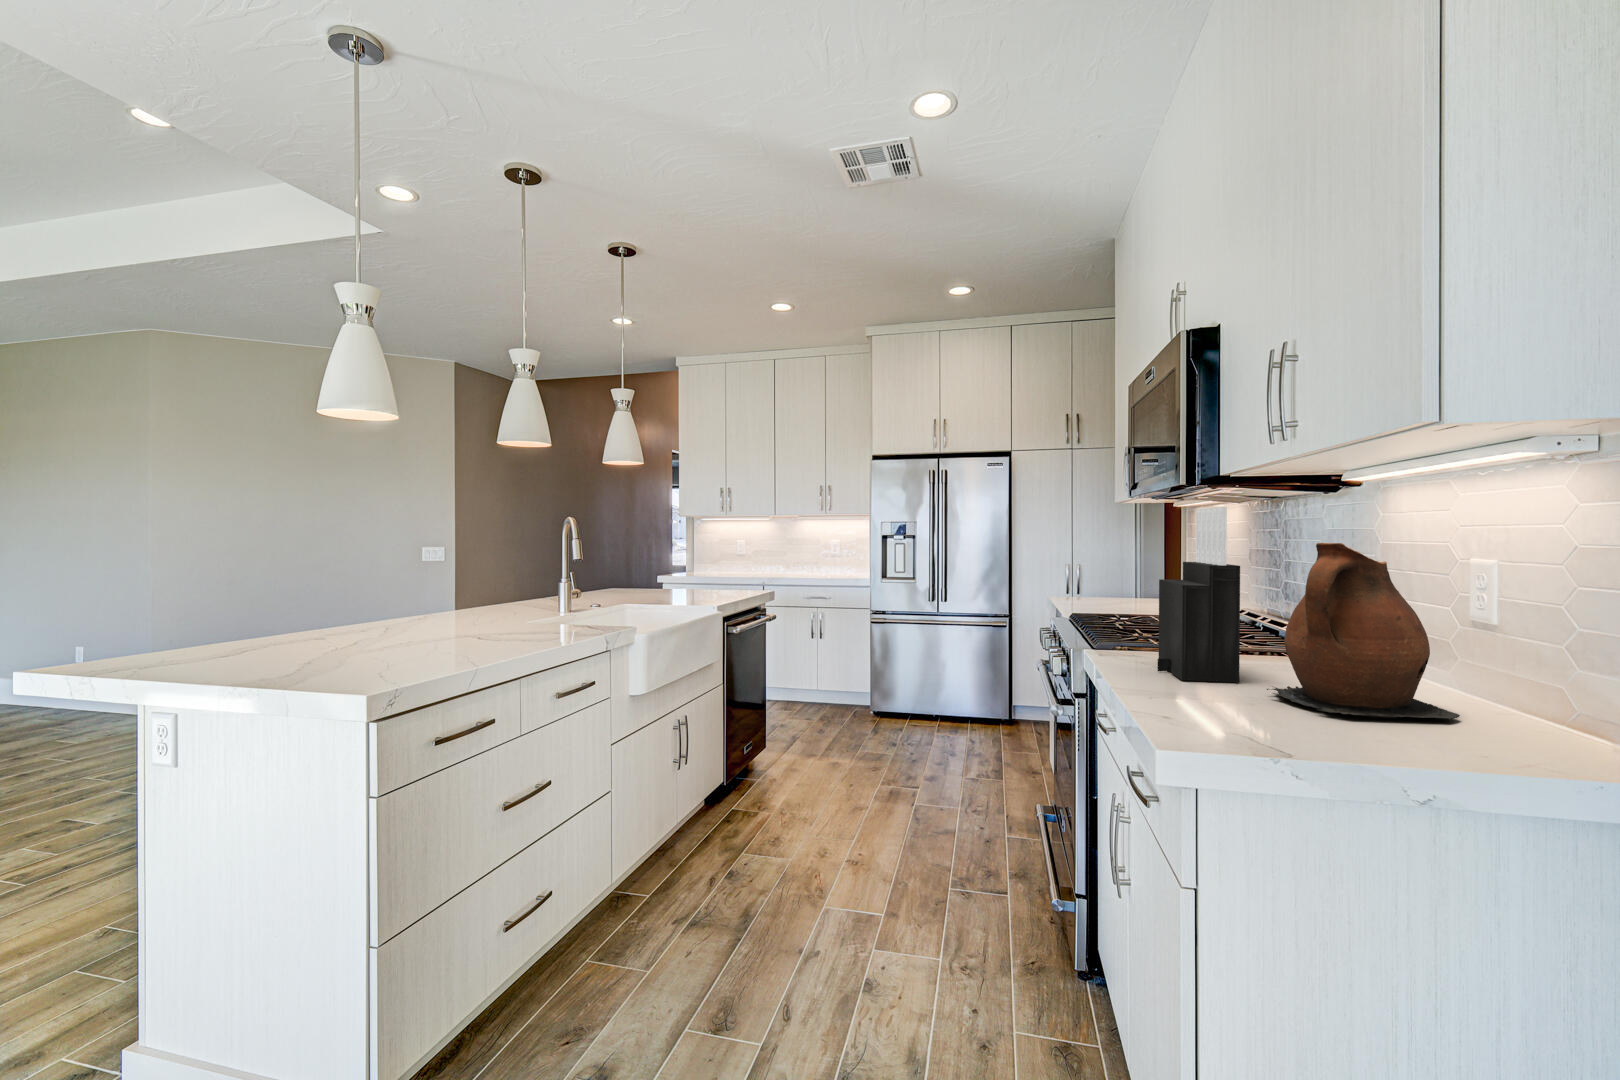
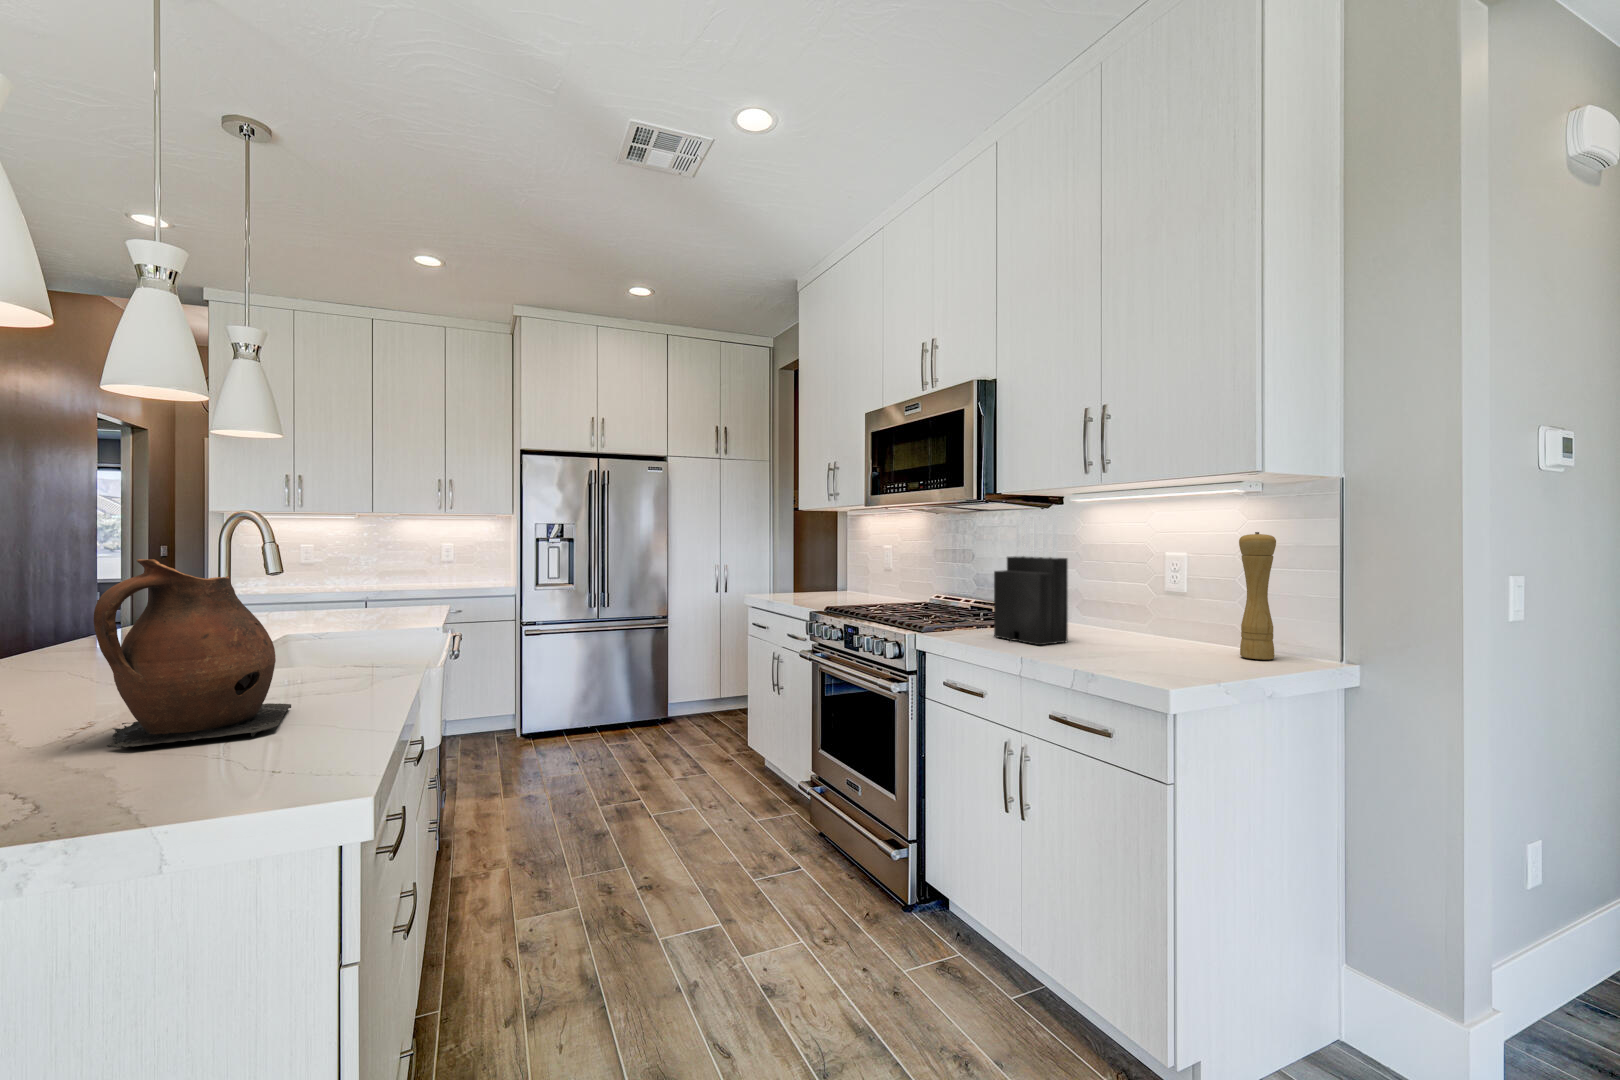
pepper mill: none [1469,530,1546,753] -> present [1239,532,1276,660]
ceramic pitcher: present [1267,543,1460,722] -> present [93,559,291,747]

